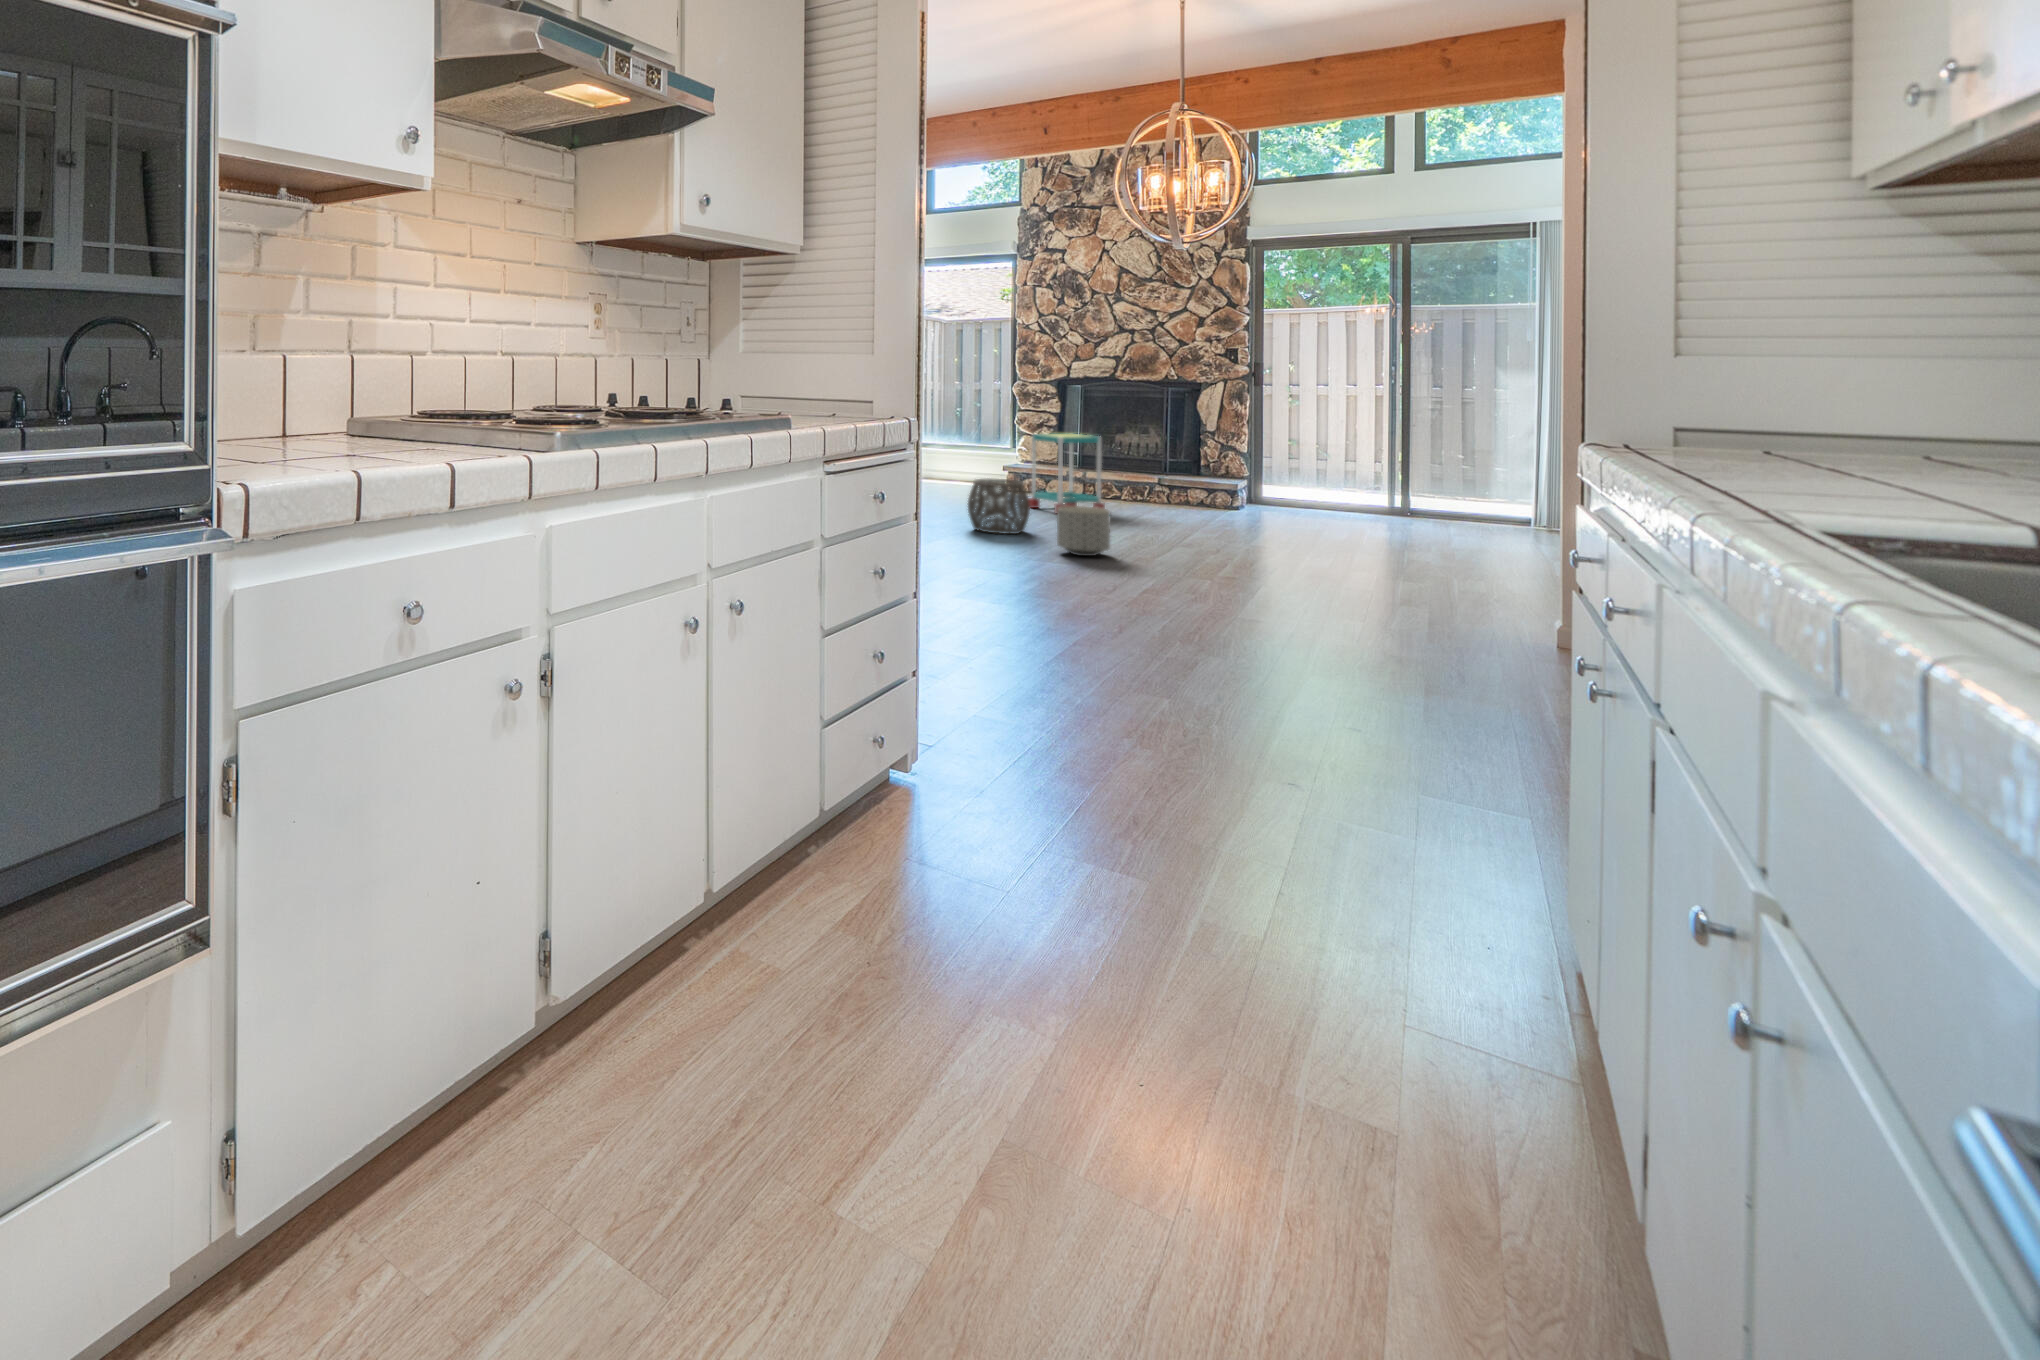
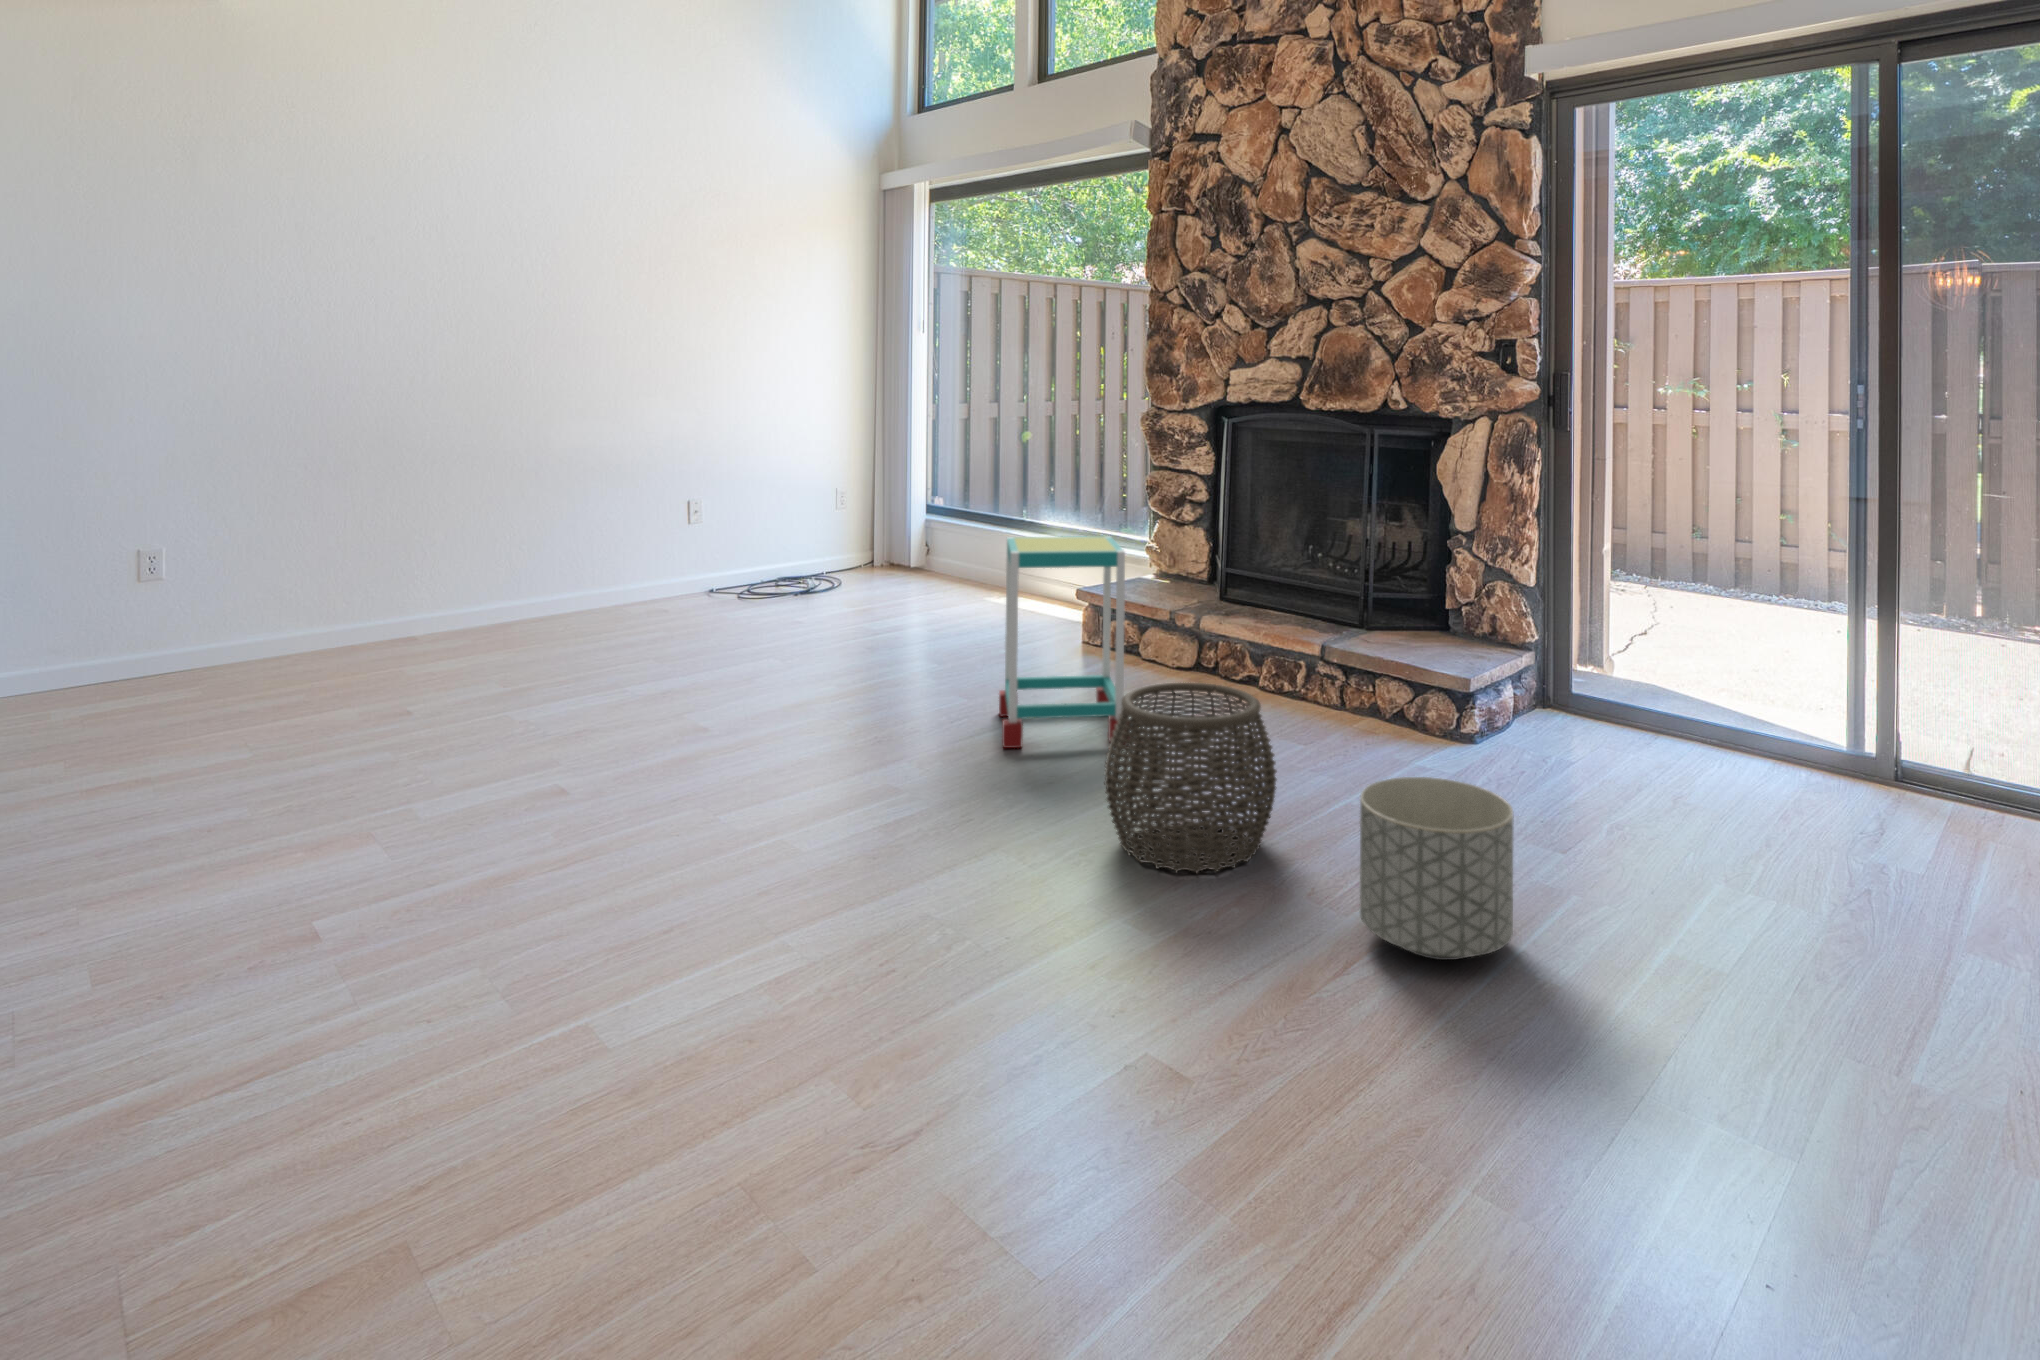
woven basket: present [968,478,1030,534] -> present [1104,682,1277,873]
planter: present [1057,506,1110,556] -> present [1360,777,1514,960]

